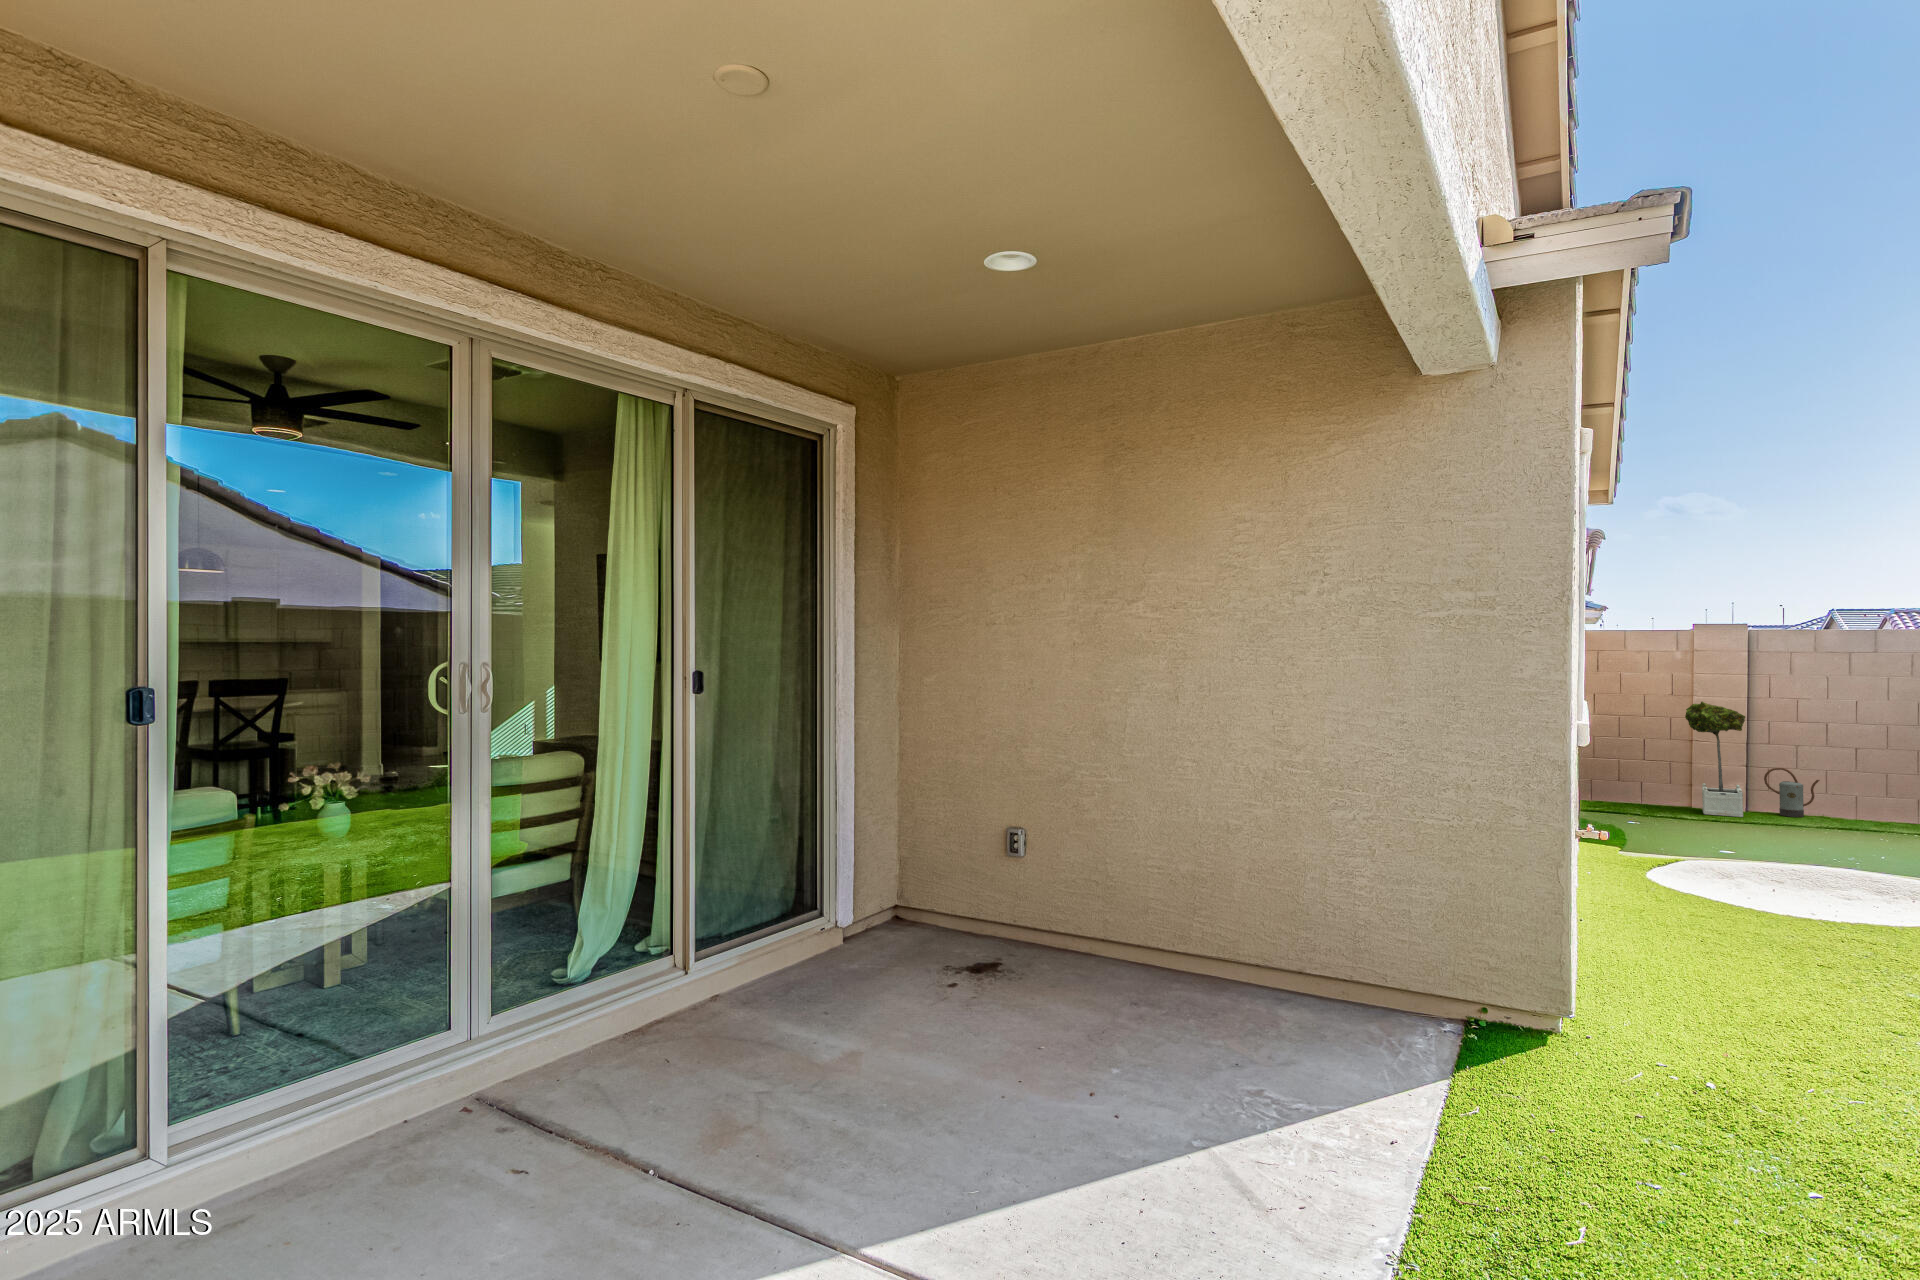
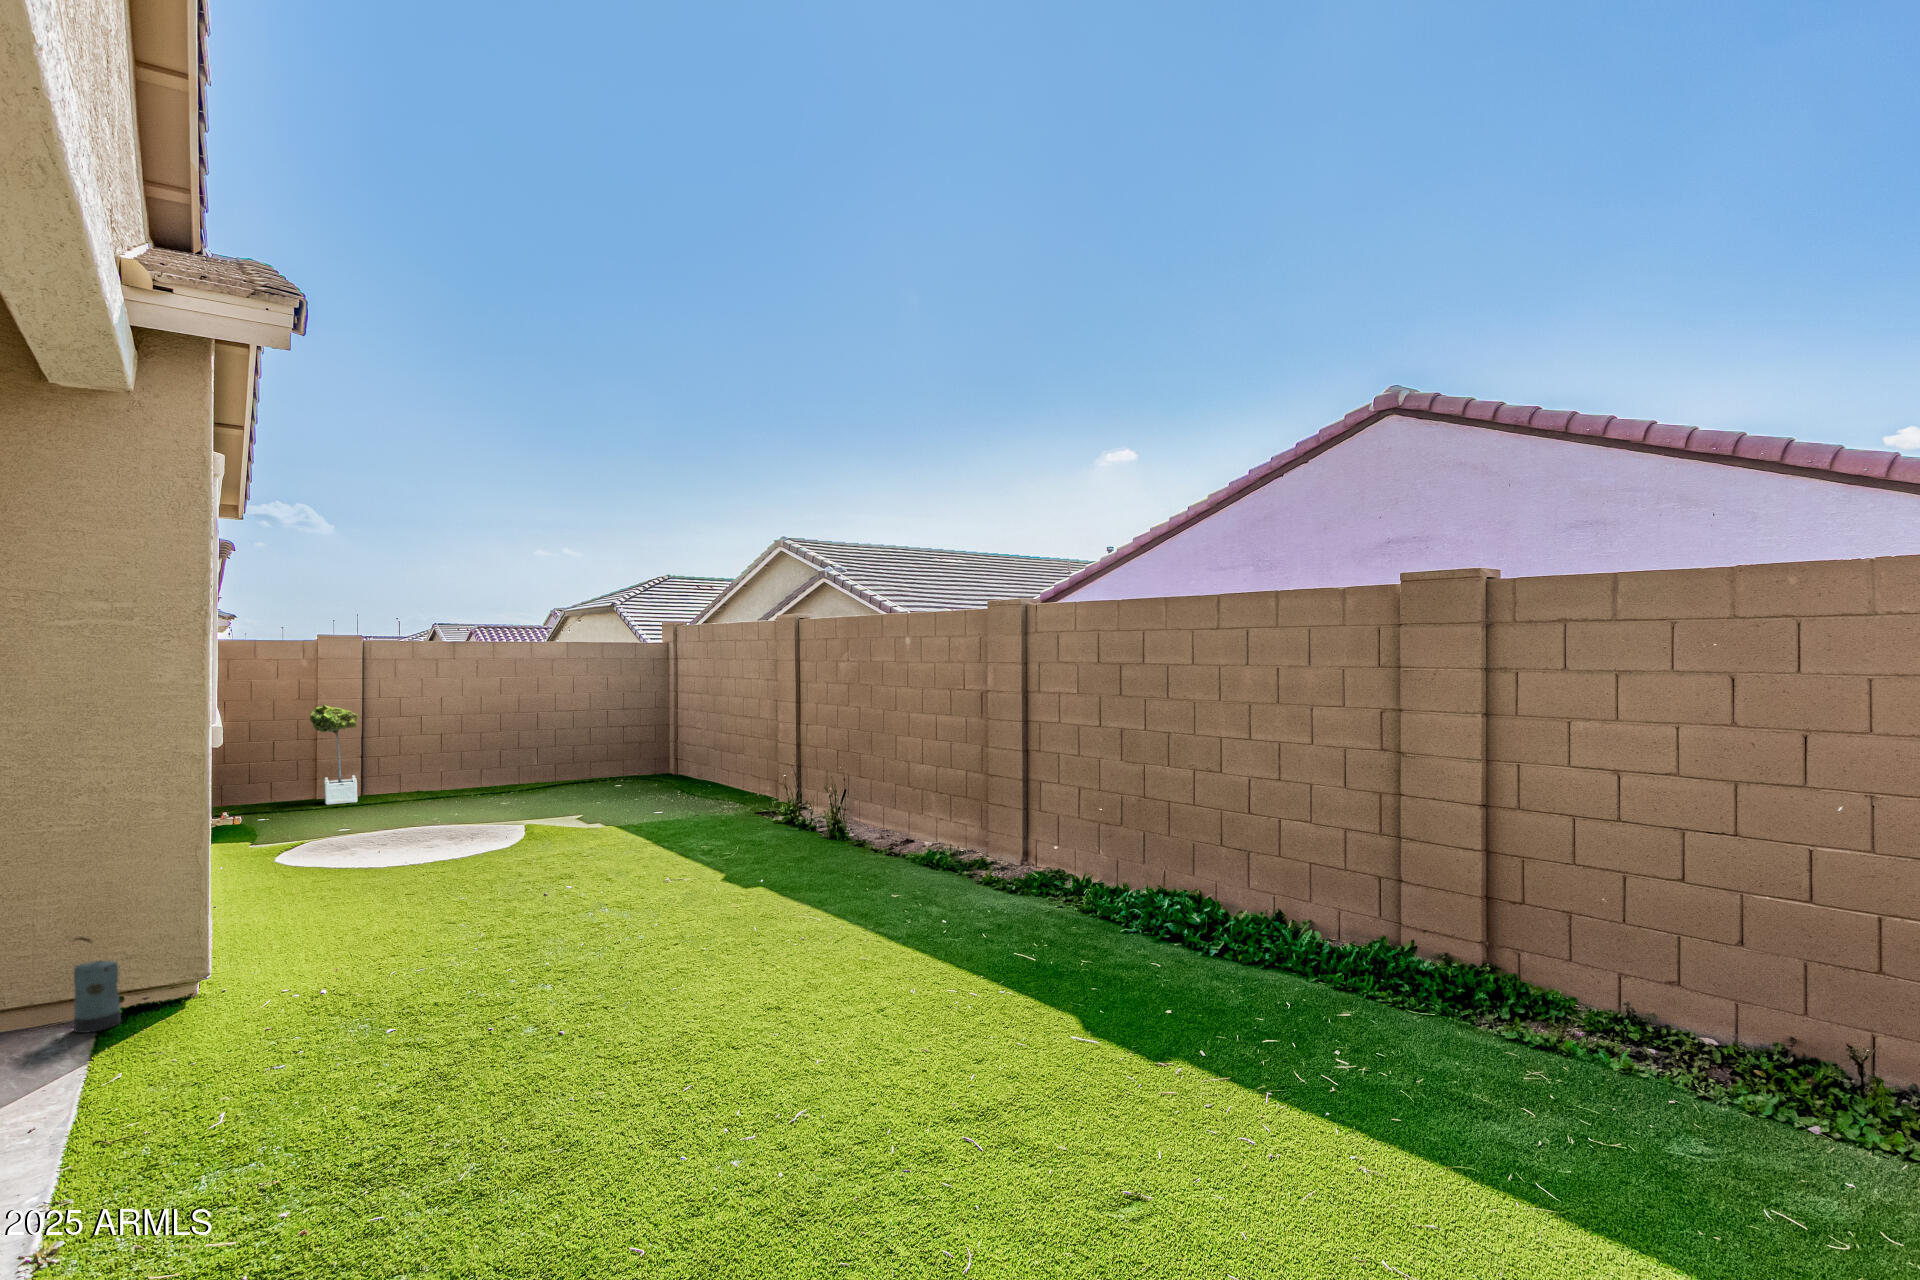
watering can: present [1764,768,1820,817] -> present [72,936,123,1033]

